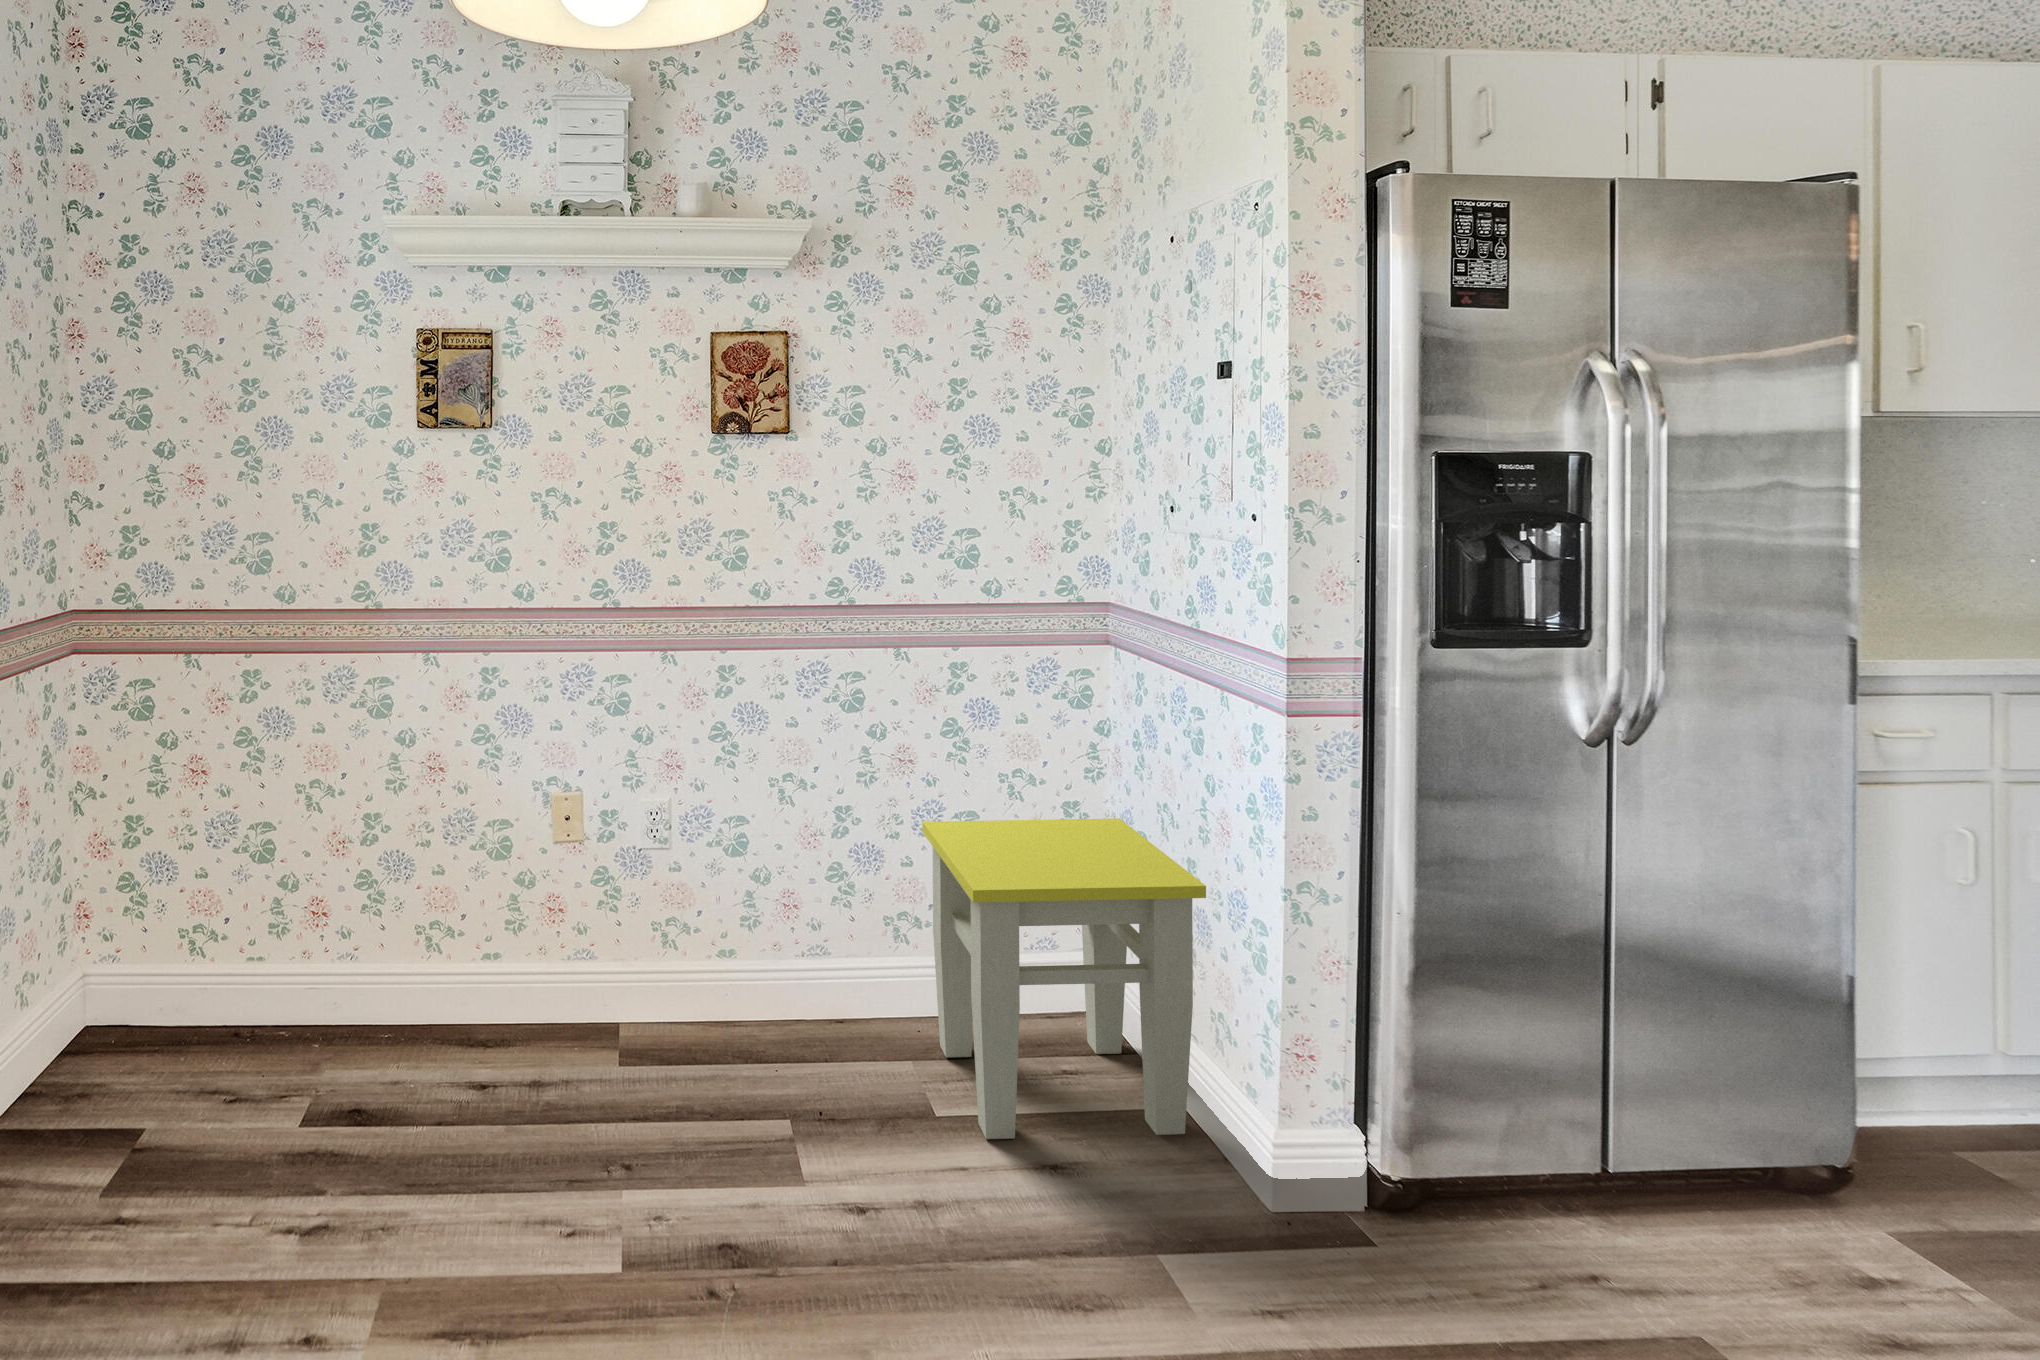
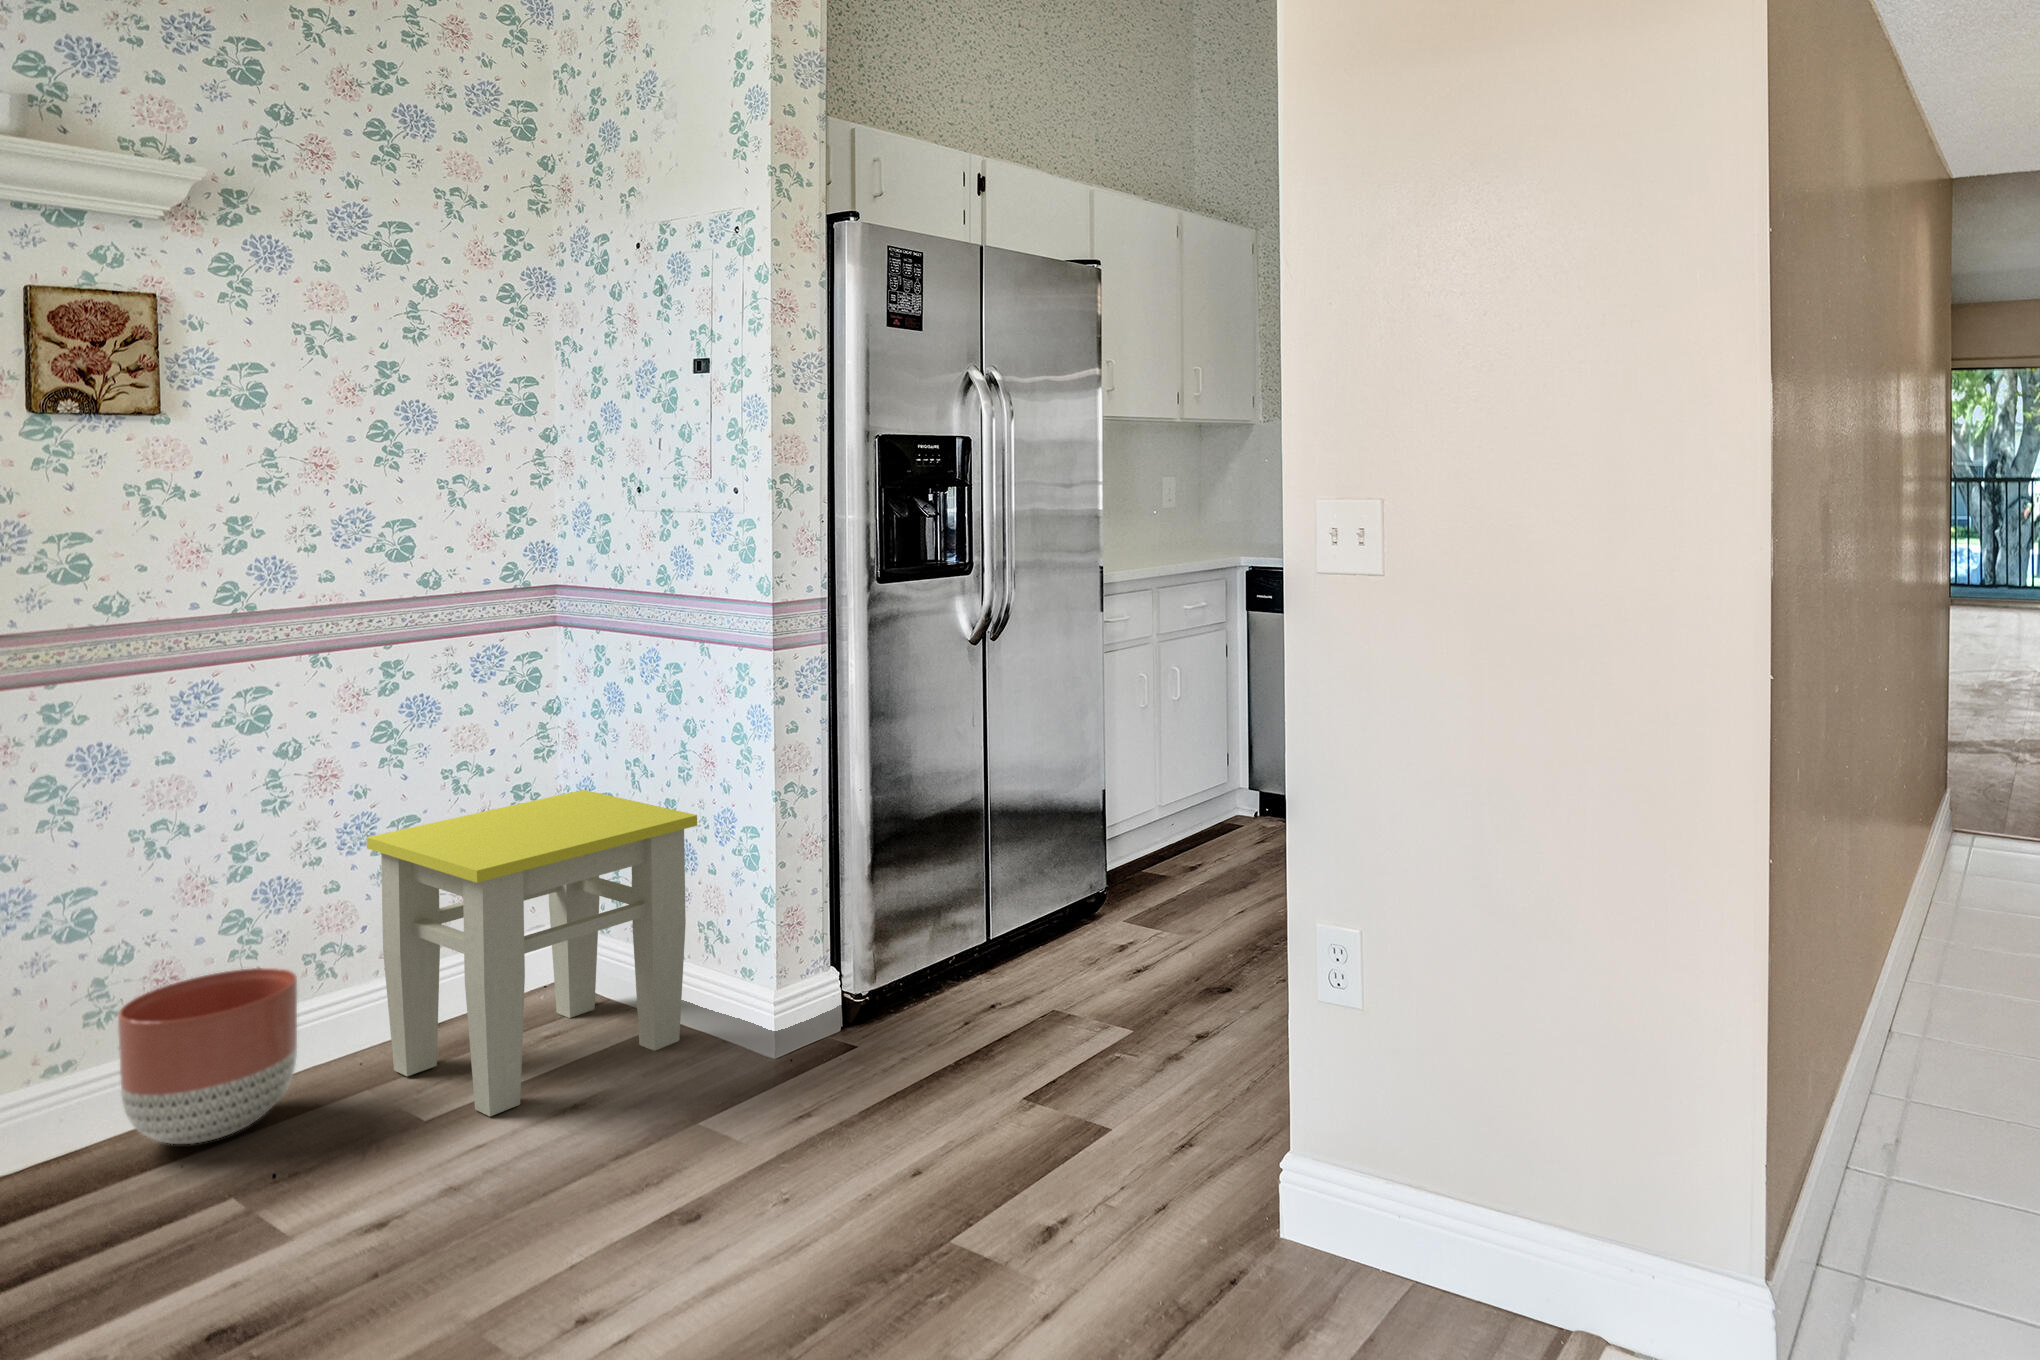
planter: none [747,907,864,1055] -> present [118,968,297,1144]

